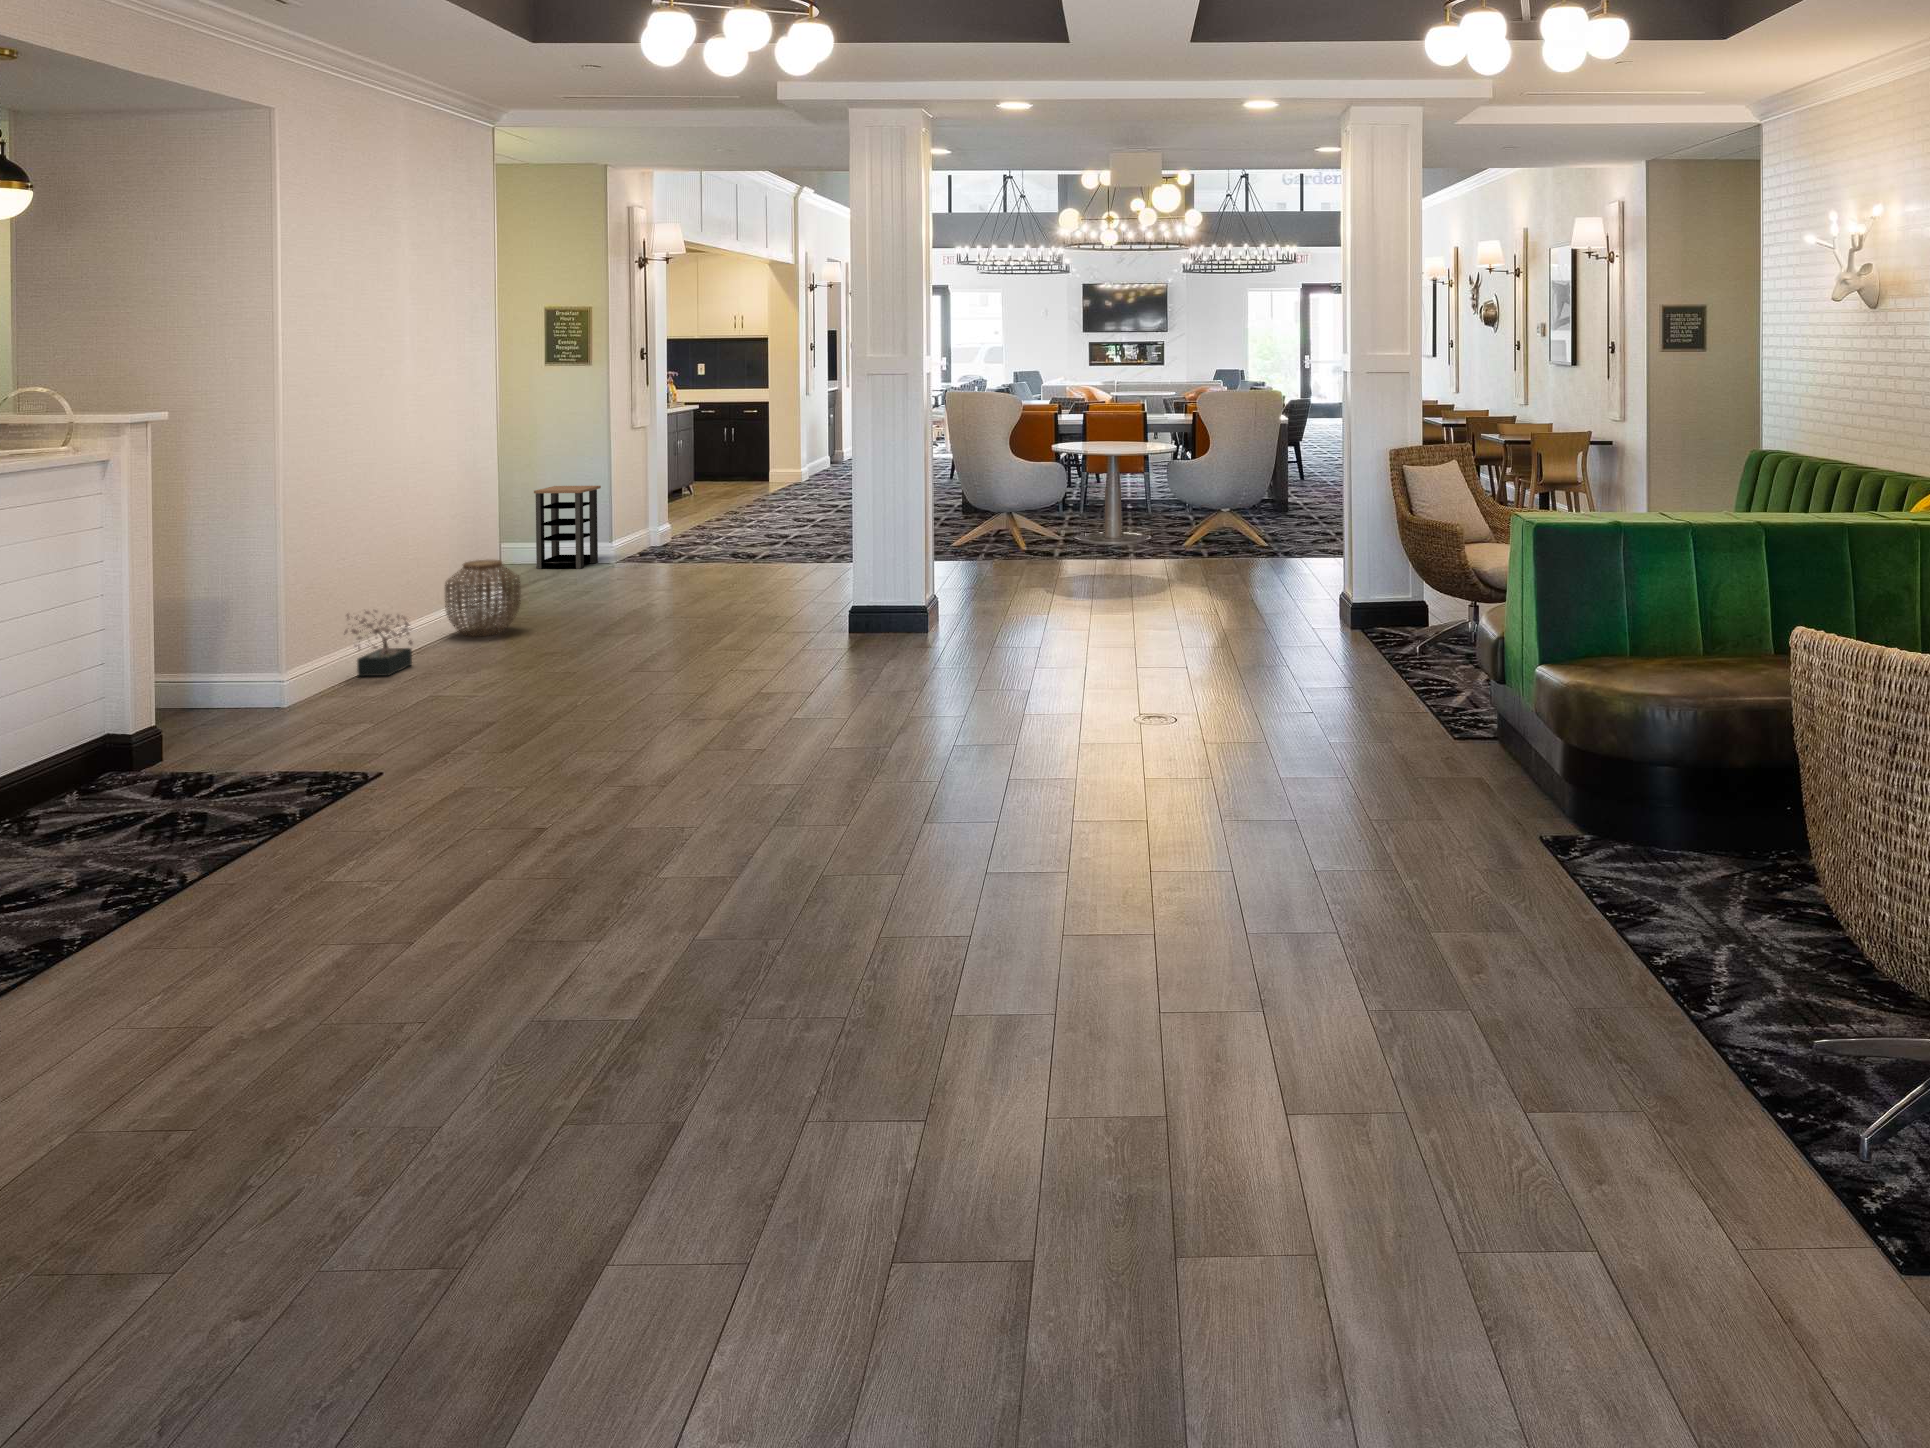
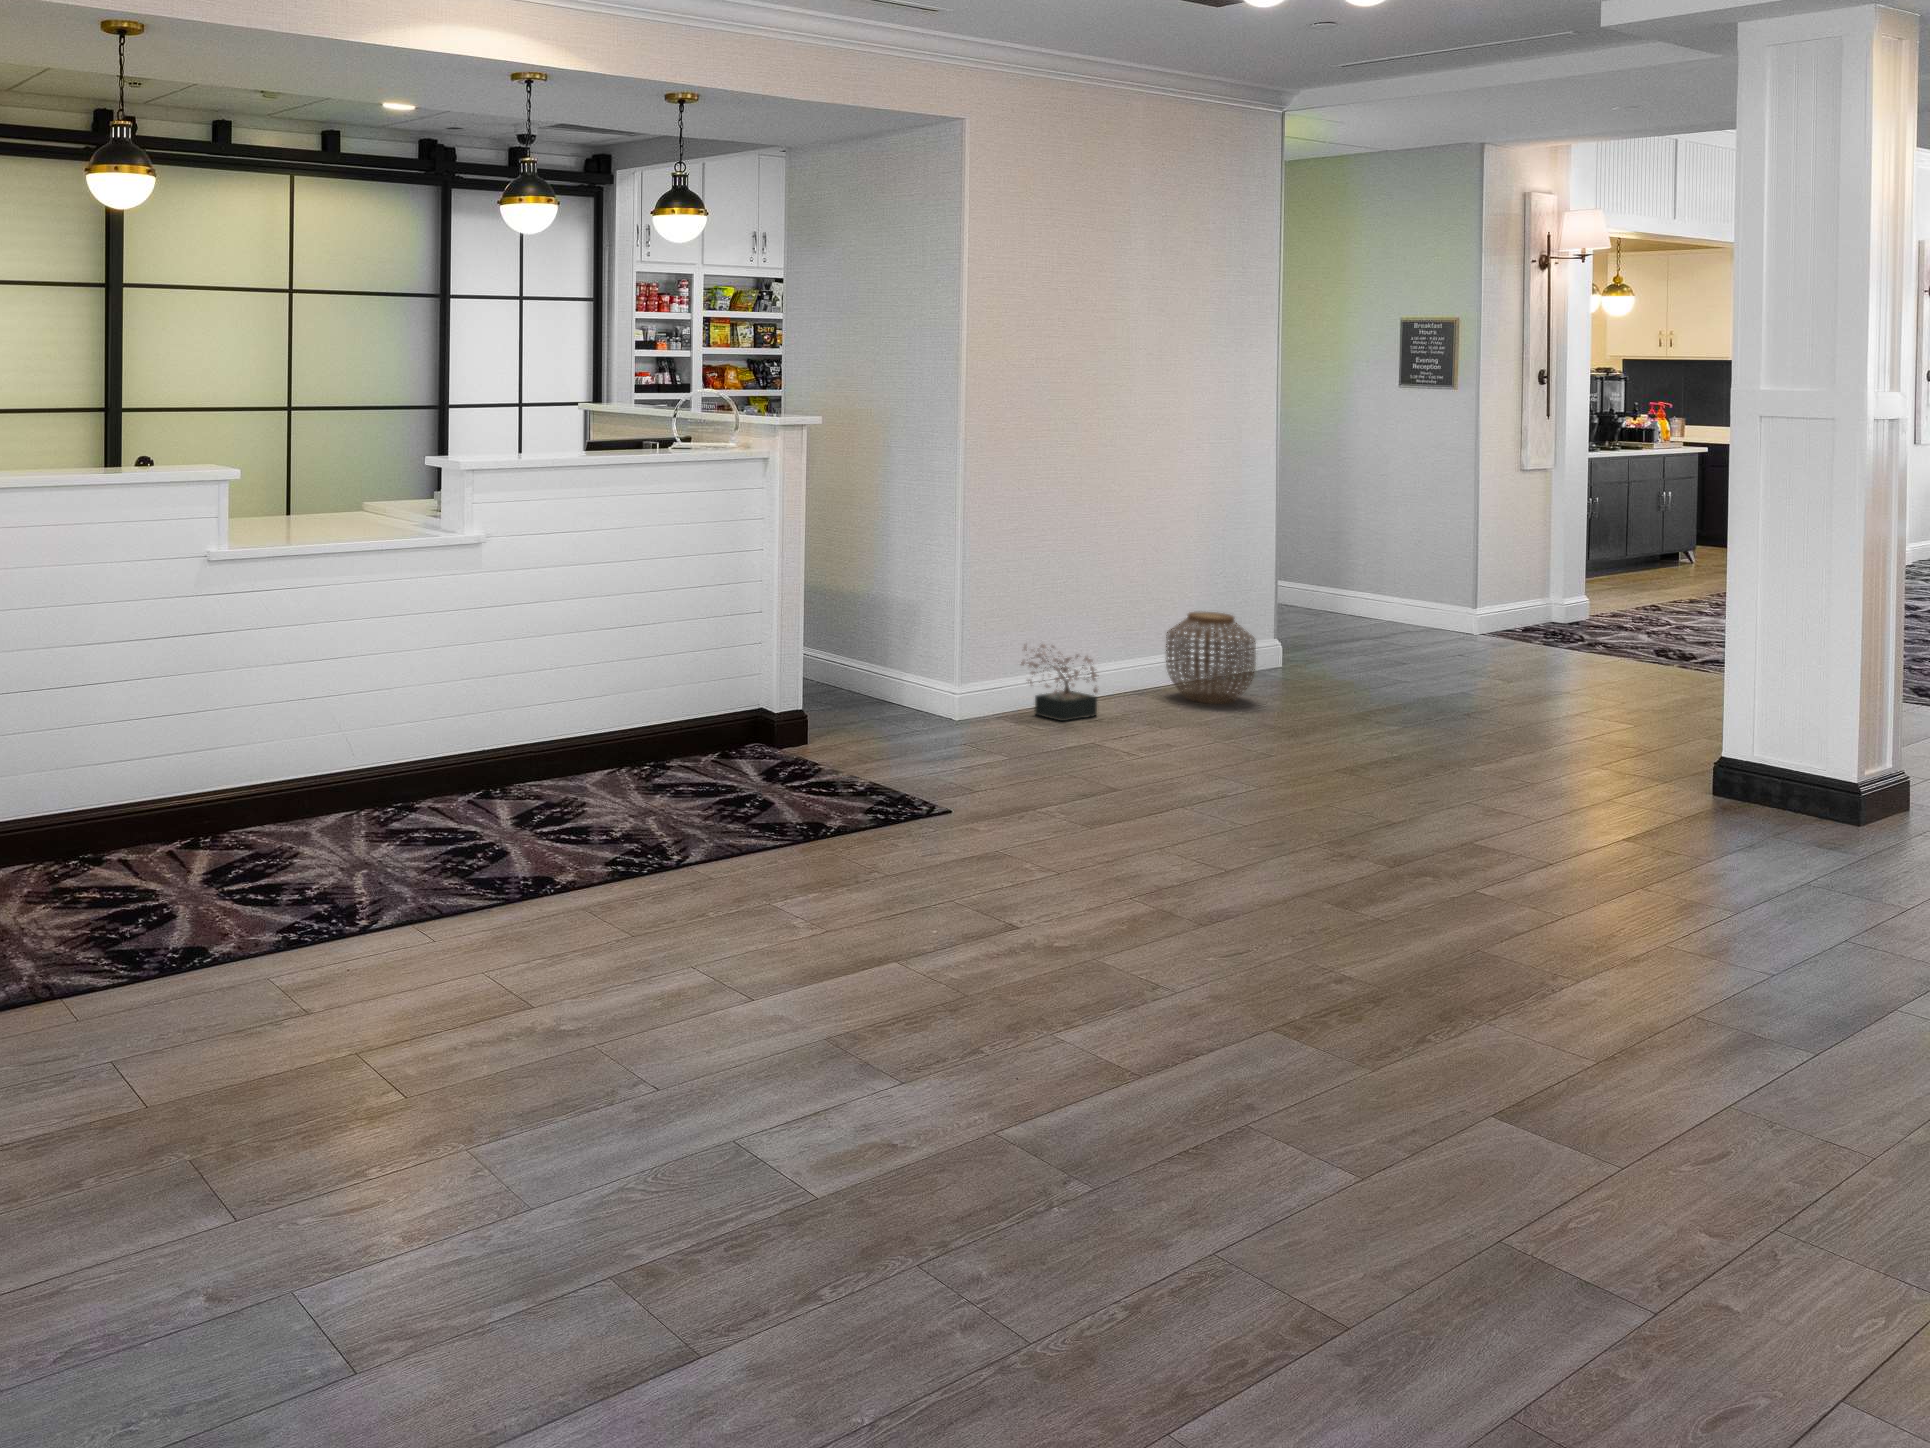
side table: present [534,486,601,569] -> none [1358,539,1455,650]

